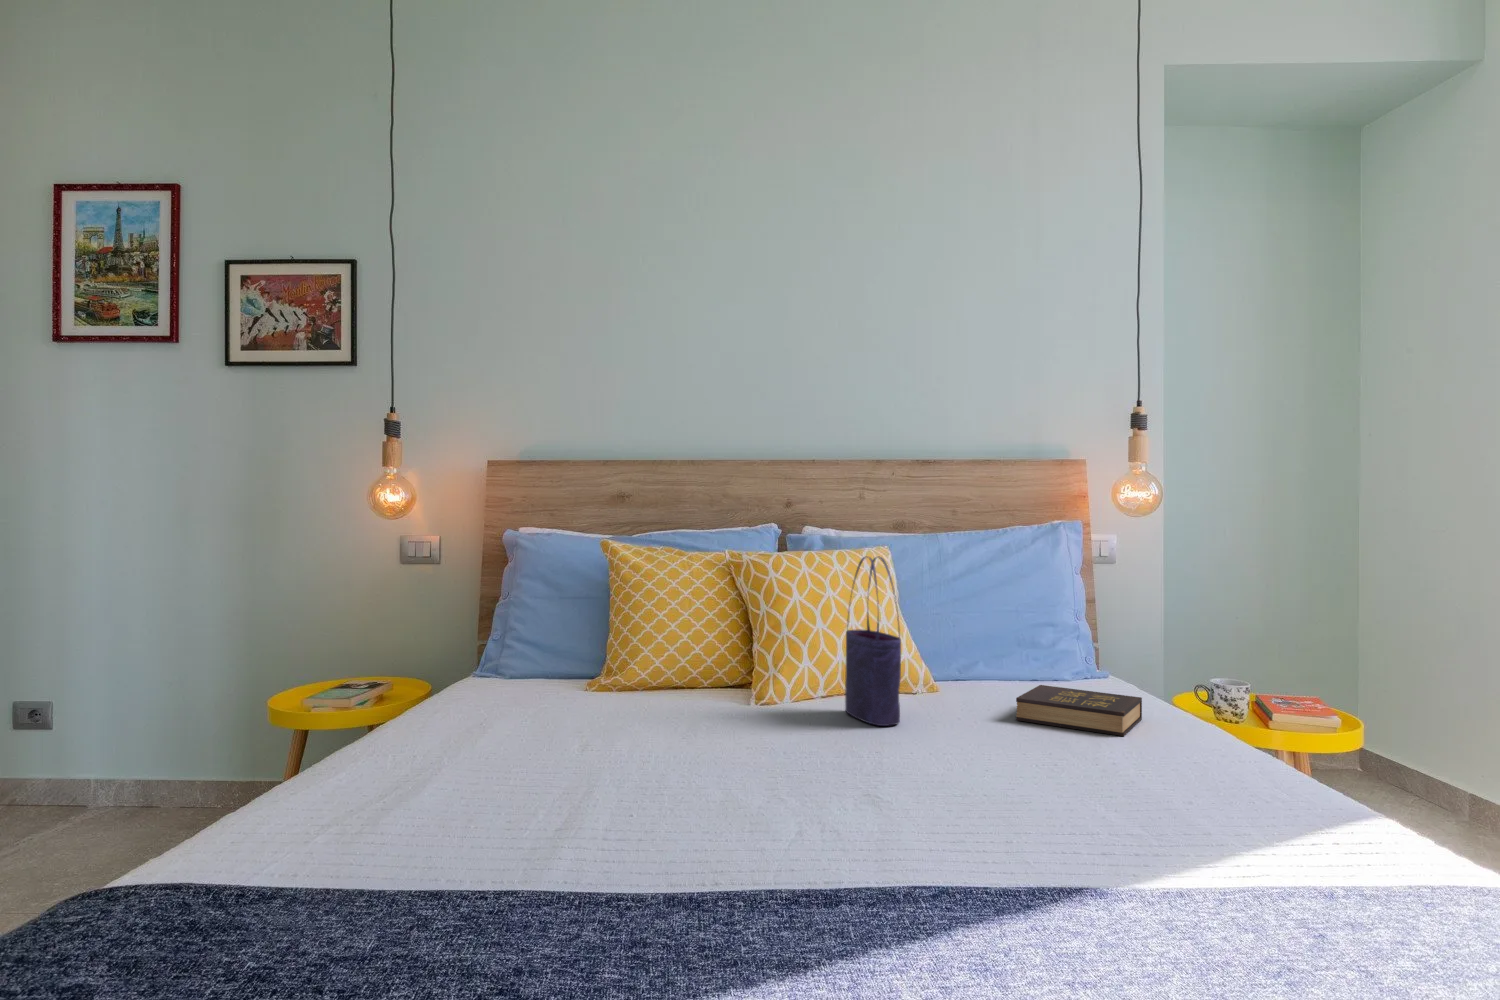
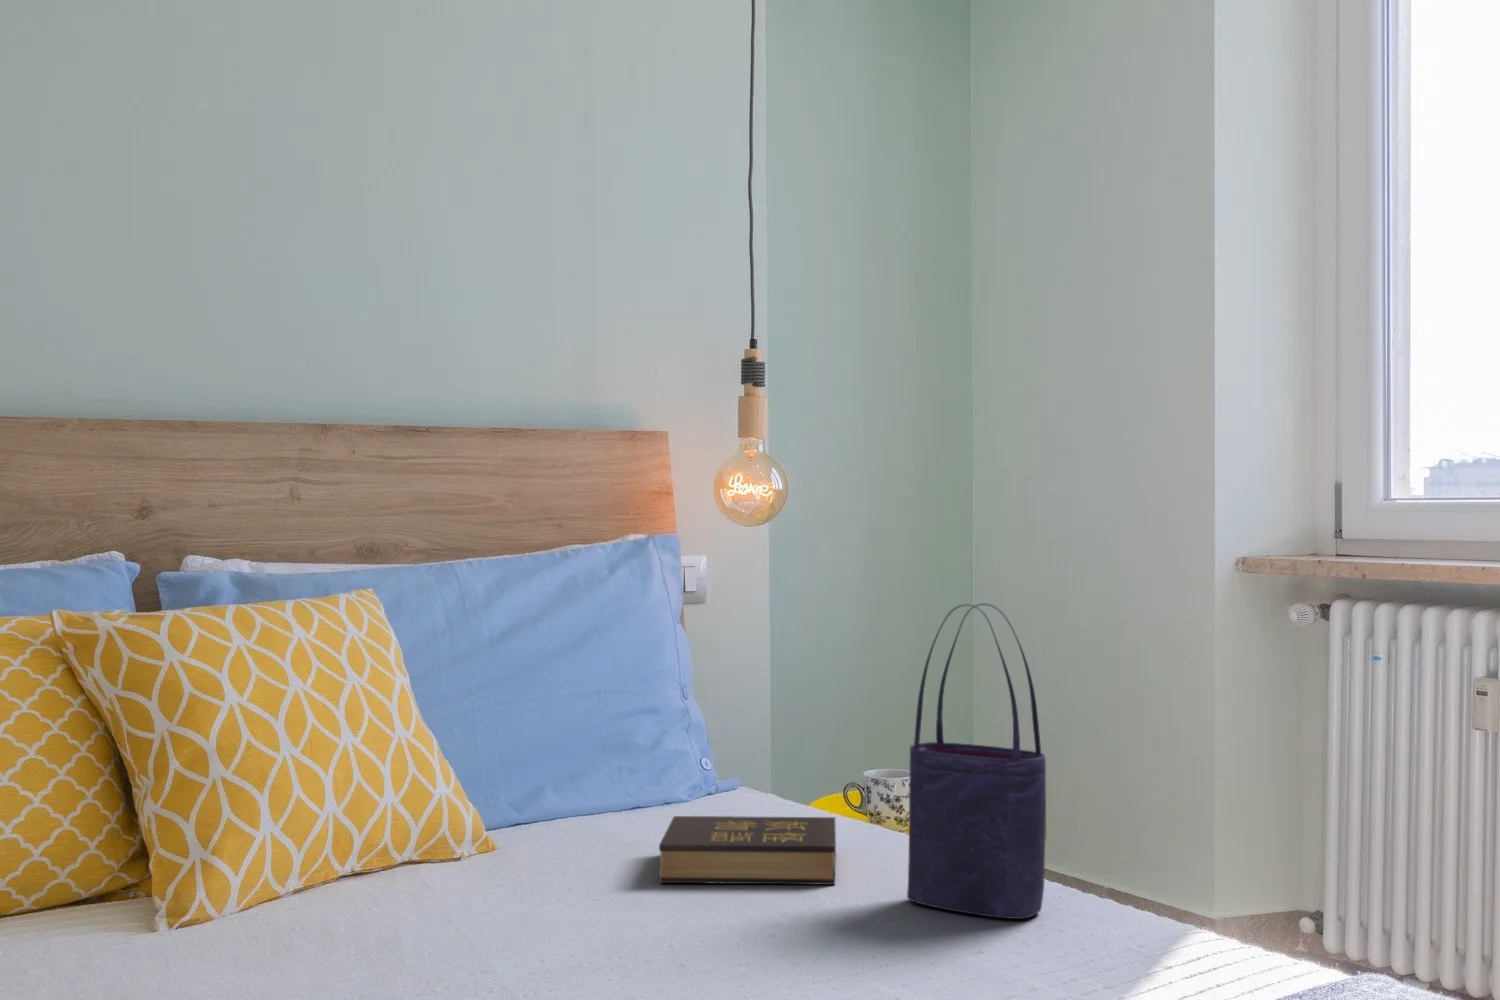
tote bag: present [845,556,901,726] -> present [907,603,1046,919]

